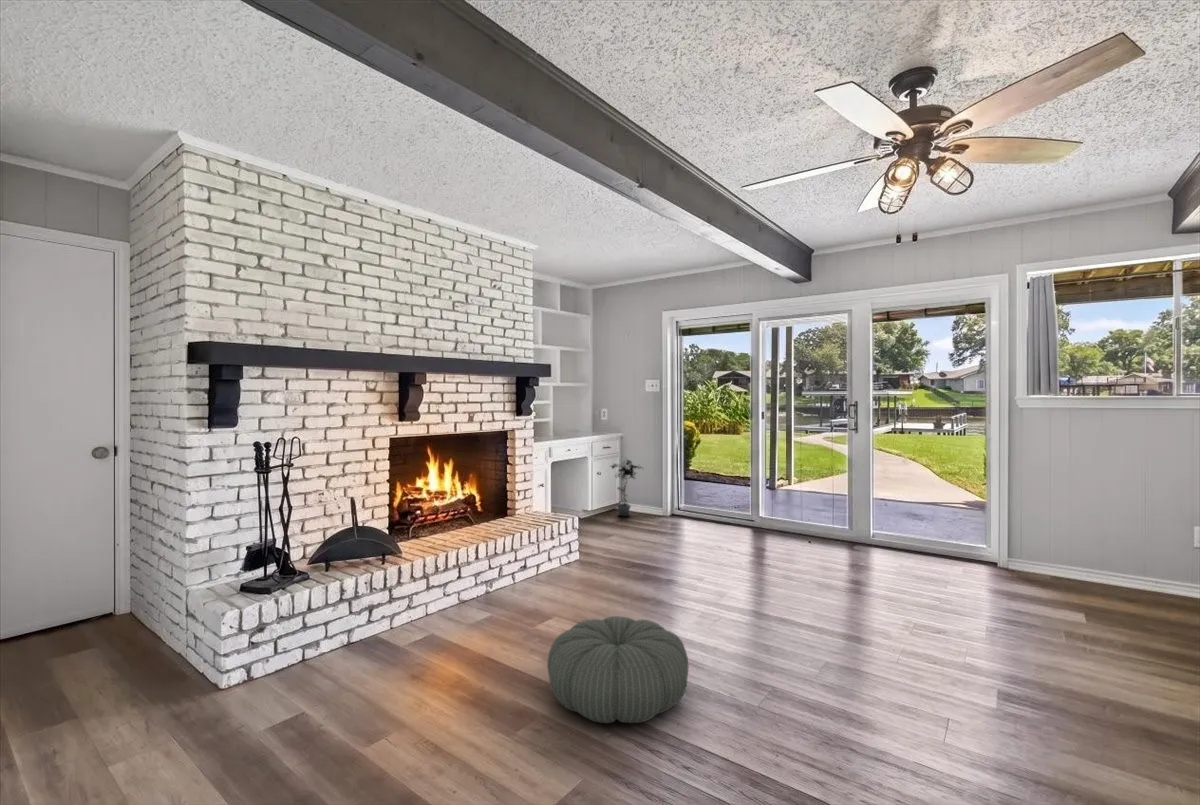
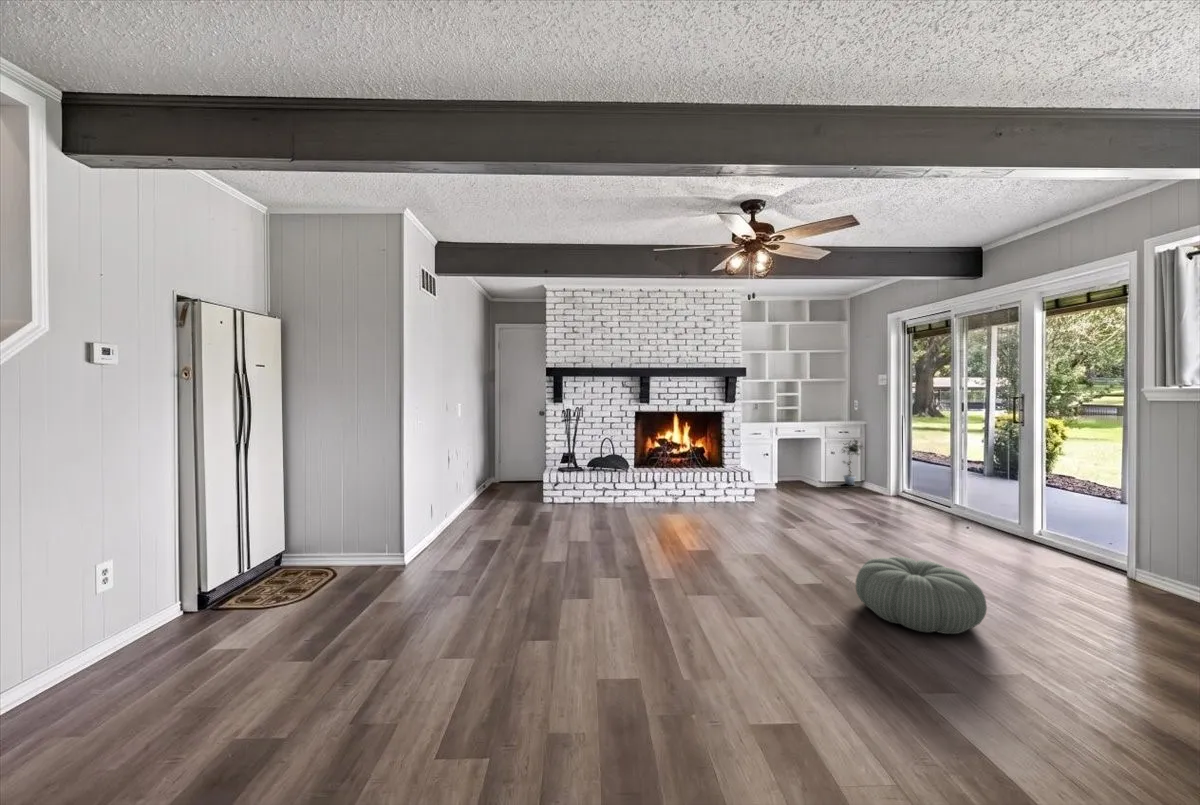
pouf: present [547,616,688,723] -> present [855,557,987,634]

